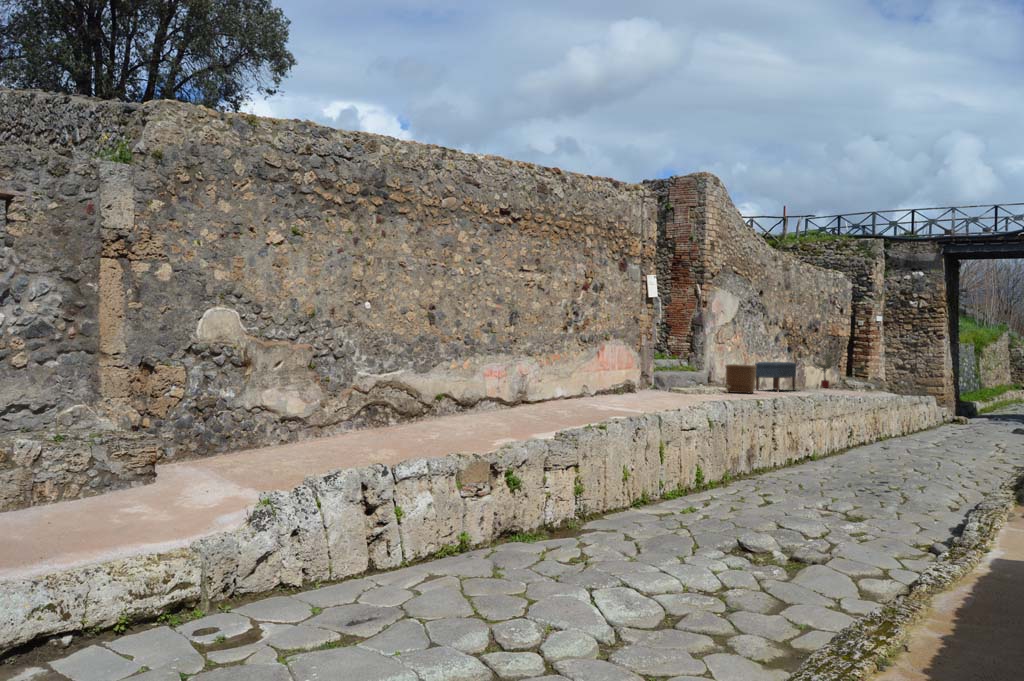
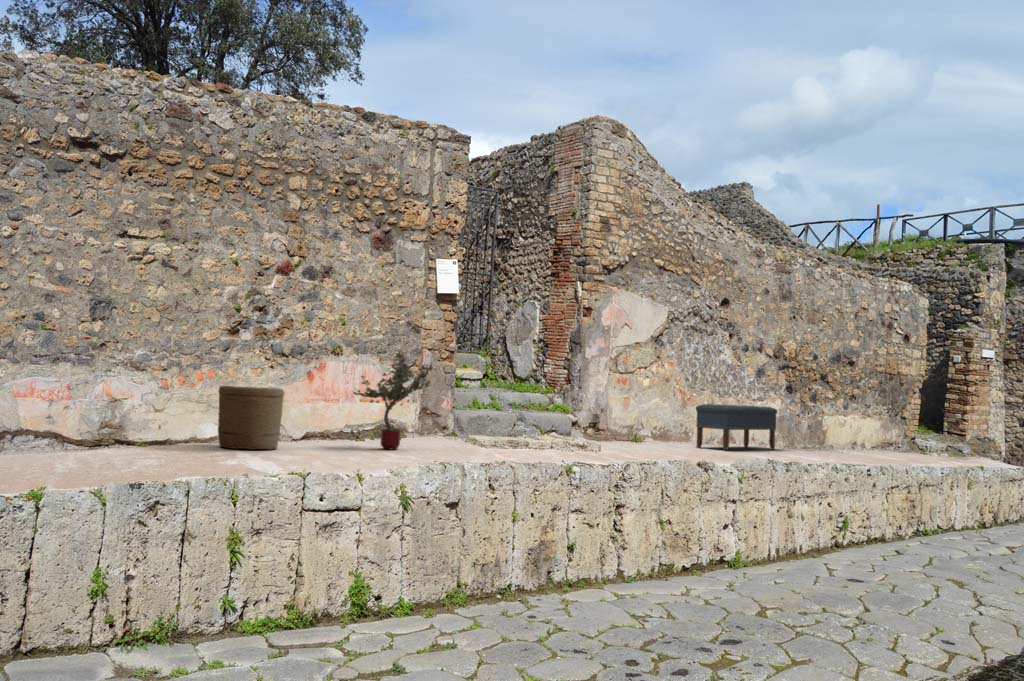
potted tree: present [814,349,835,388] -> present [353,349,432,450]
woven basket: present [725,364,756,394] -> present [218,386,284,450]

